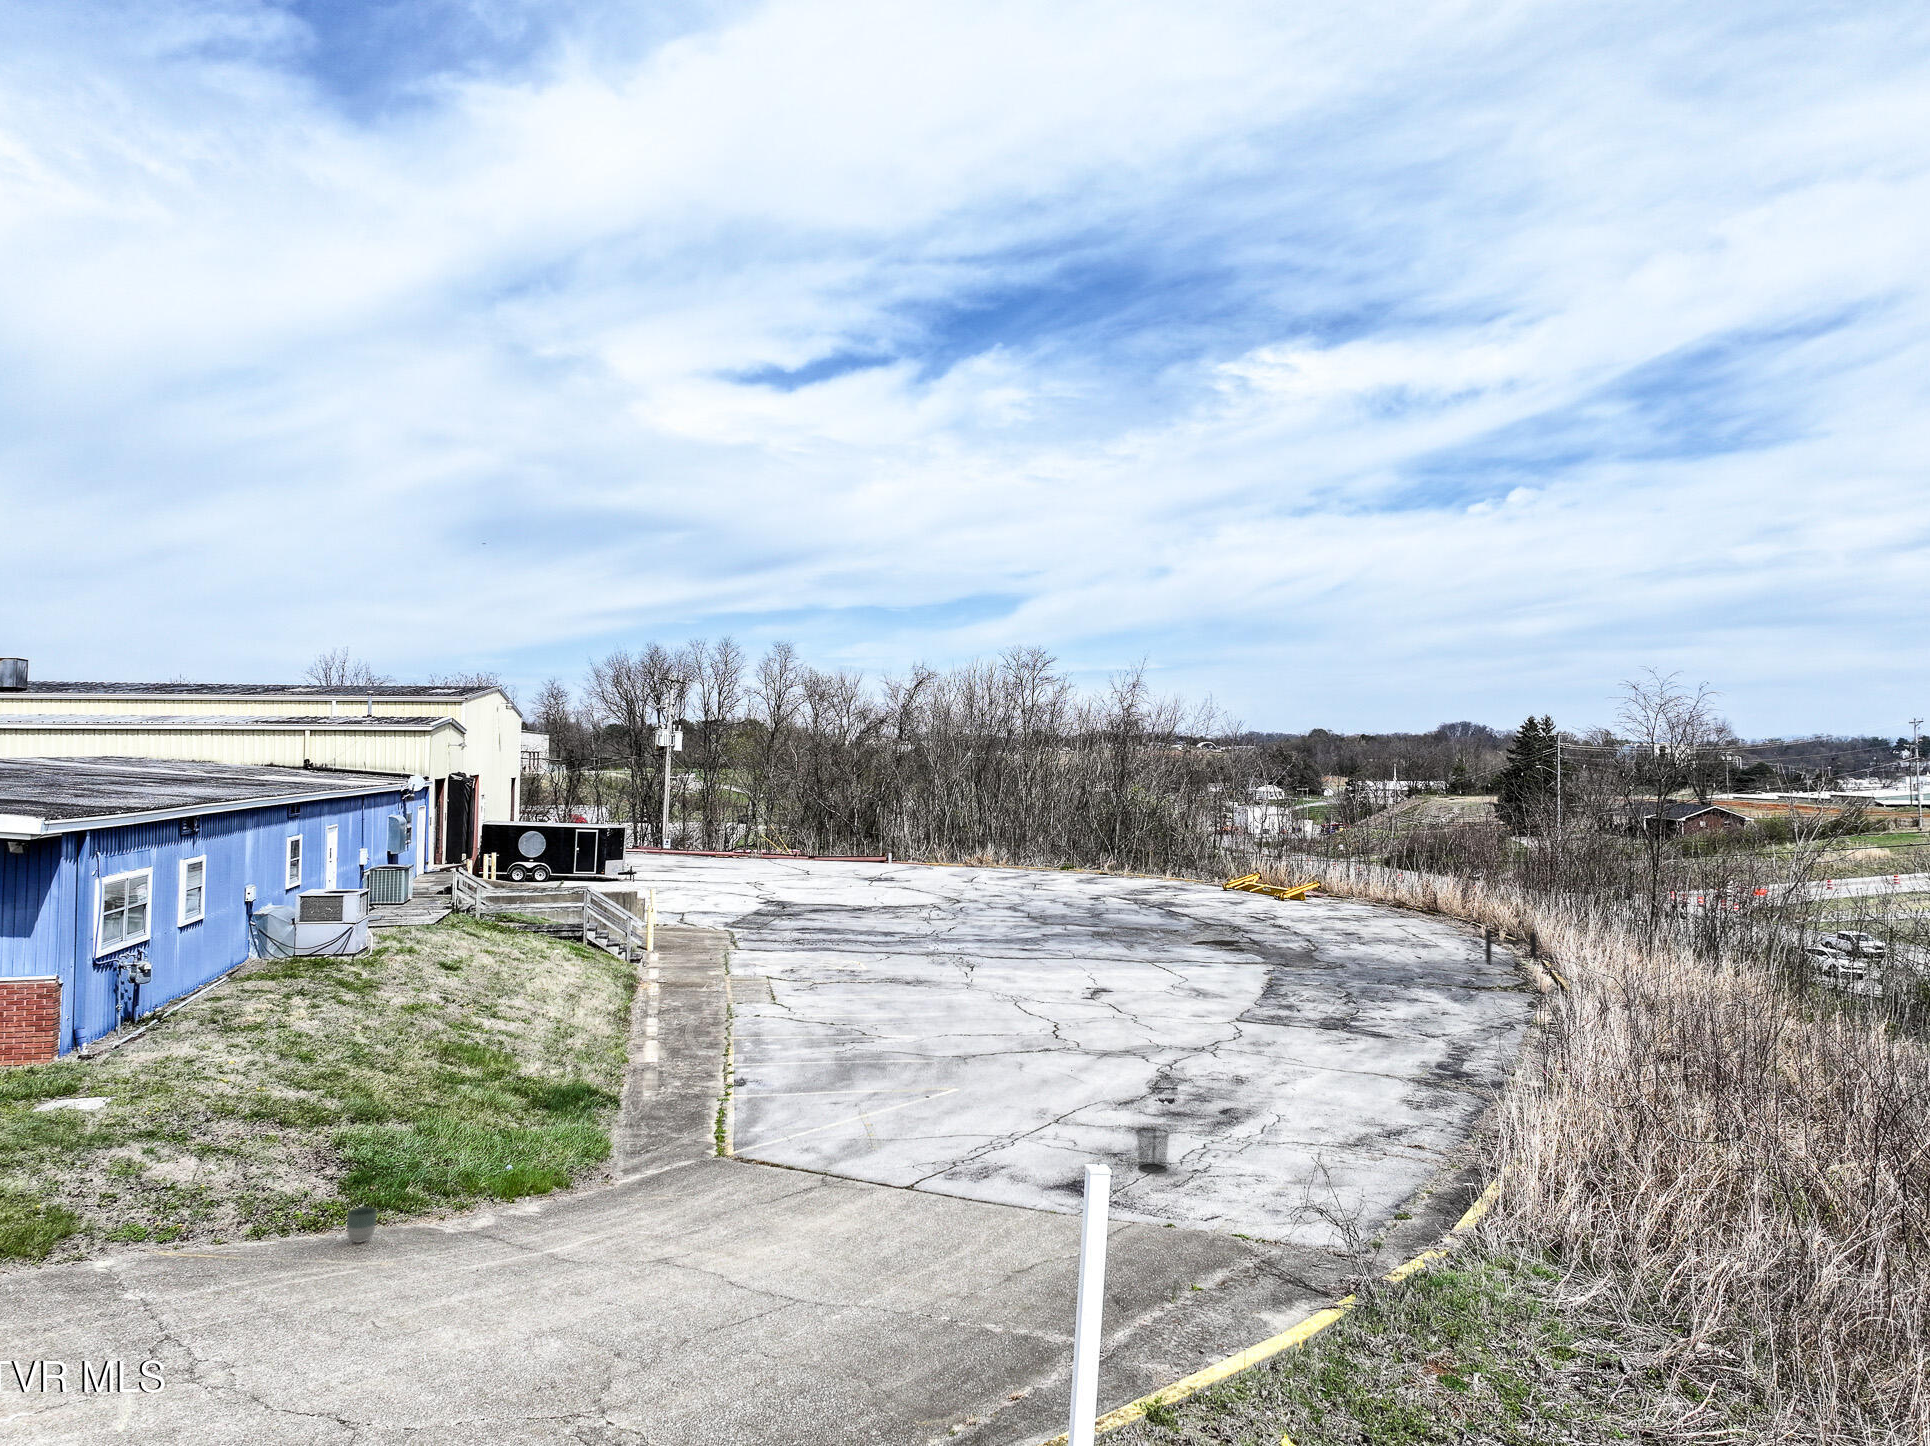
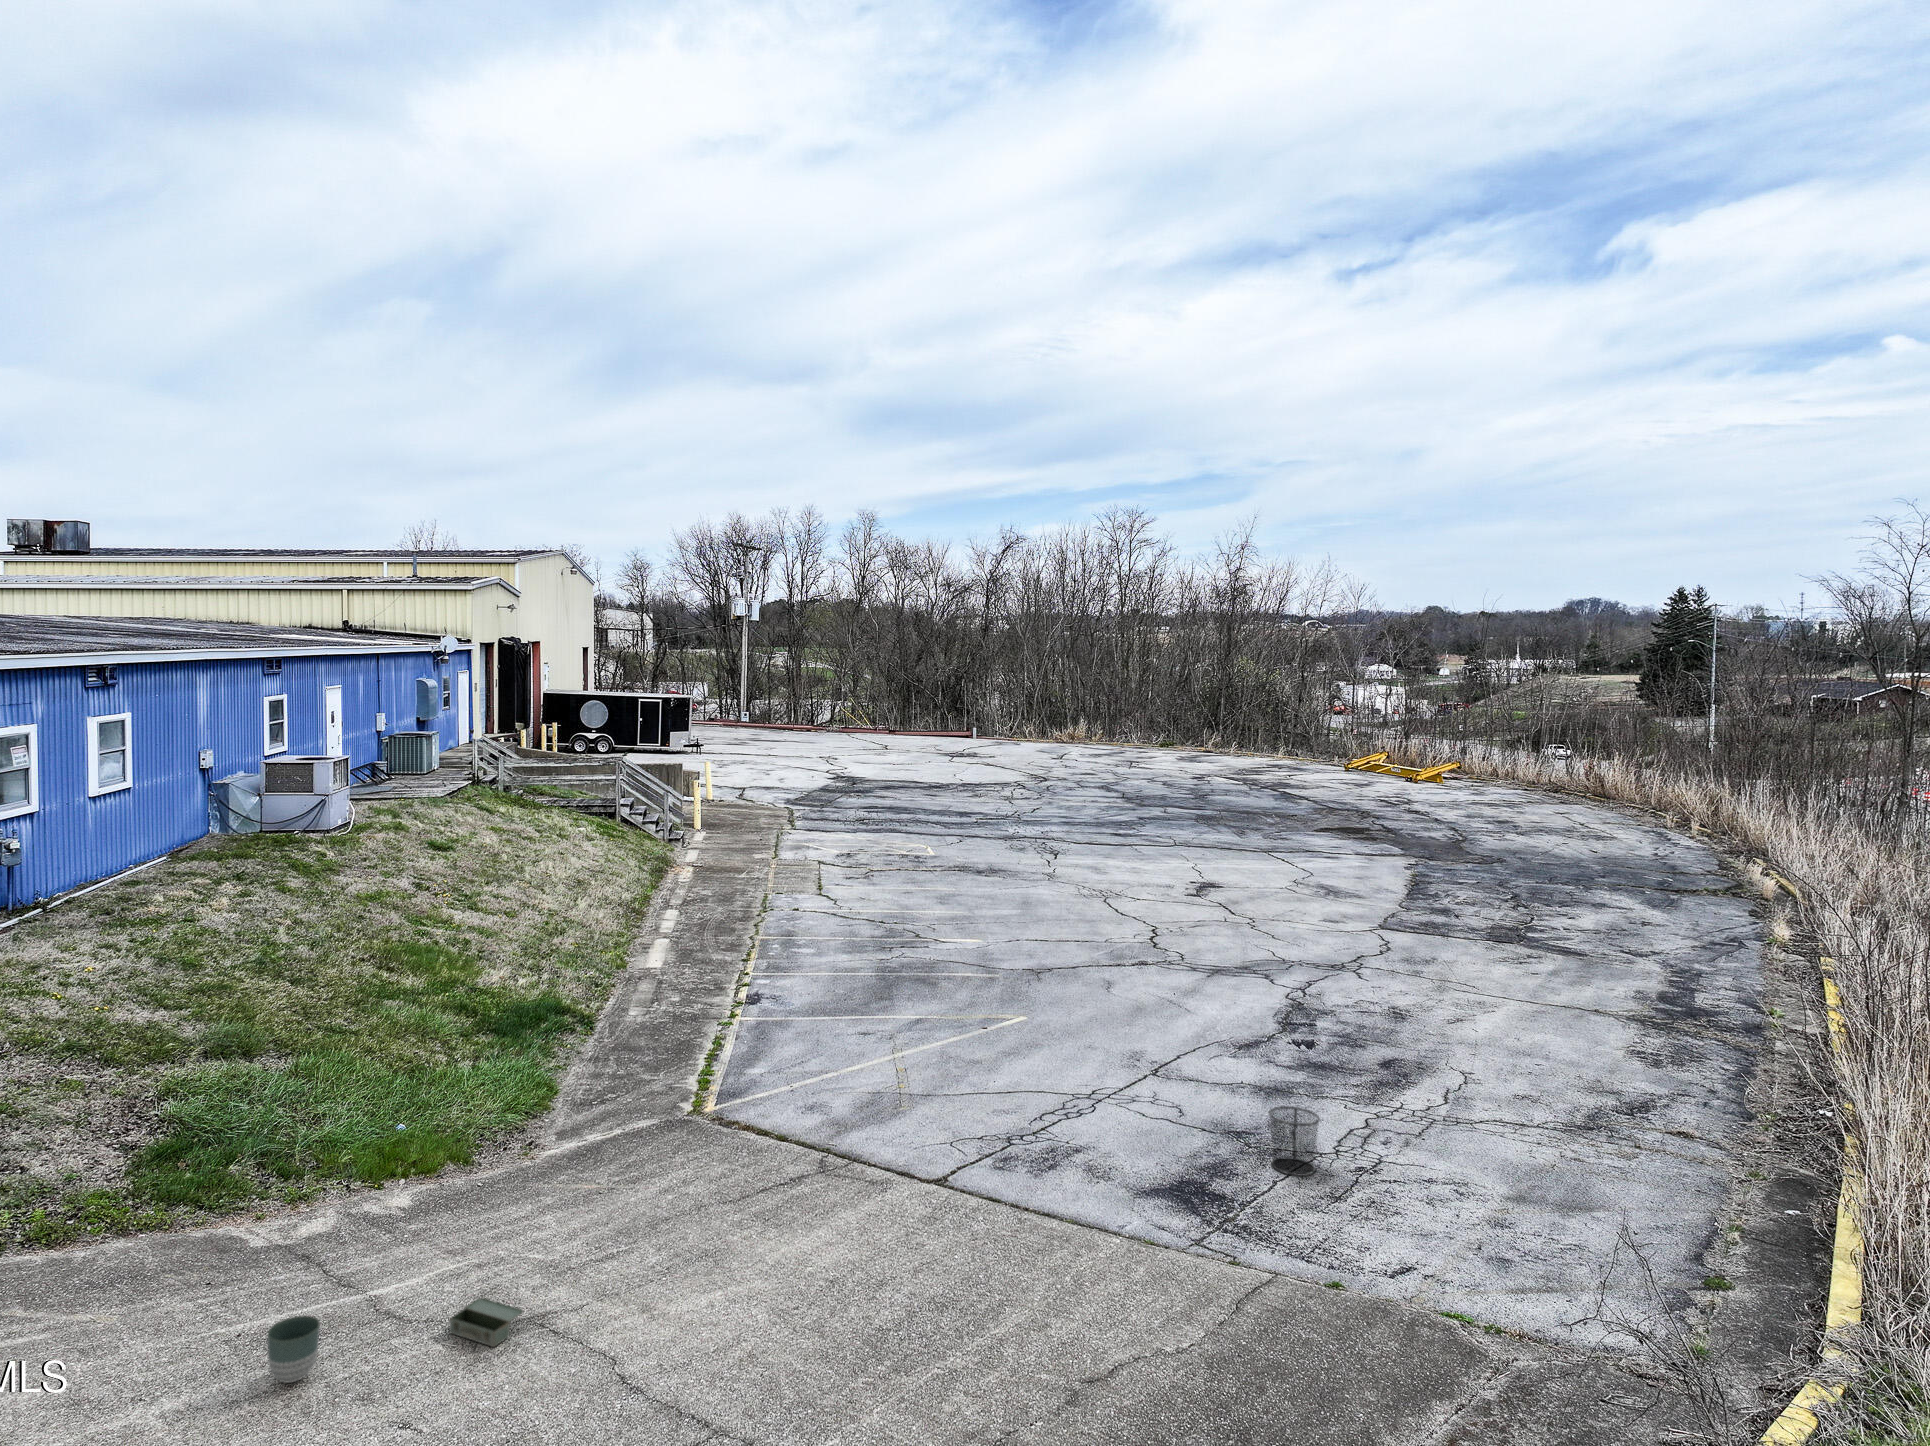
bench: present [1485,929,1537,964] -> none [1681,816,1754,864]
planter: present [347,1207,377,1243] -> present [267,1316,320,1383]
toolbox: none [611,1250,659,1275] -> present [450,1298,523,1347]

